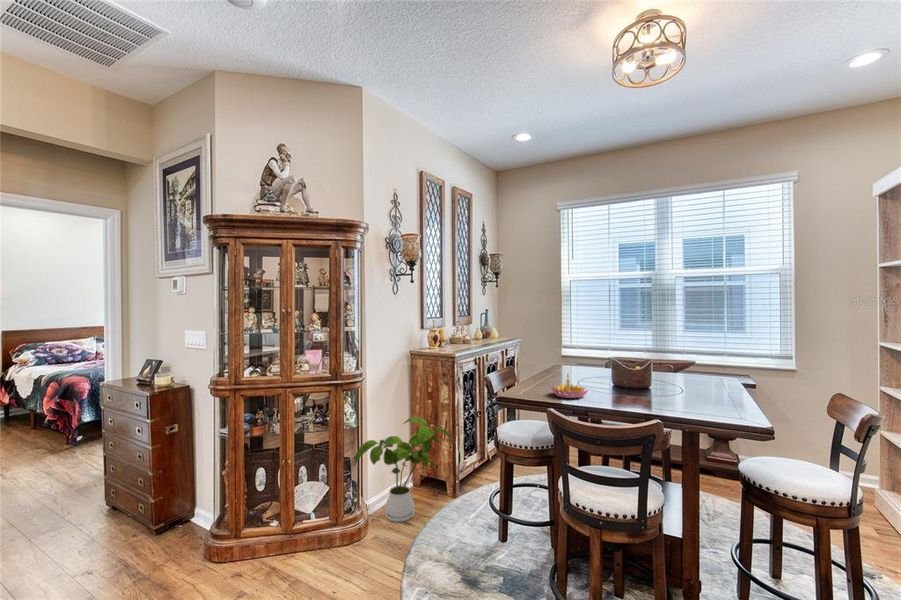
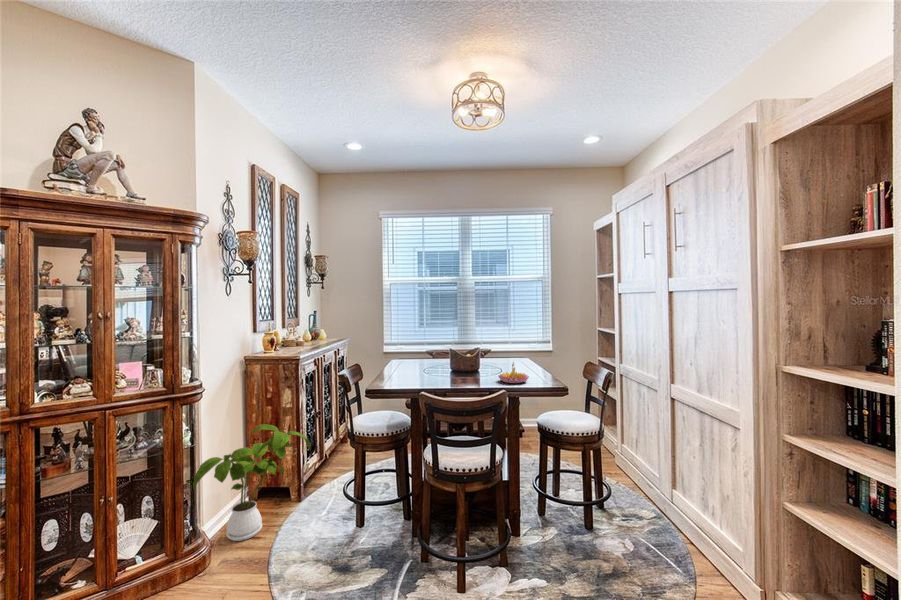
candle holder: present [551,373,588,399] -> present [498,362,529,384]

